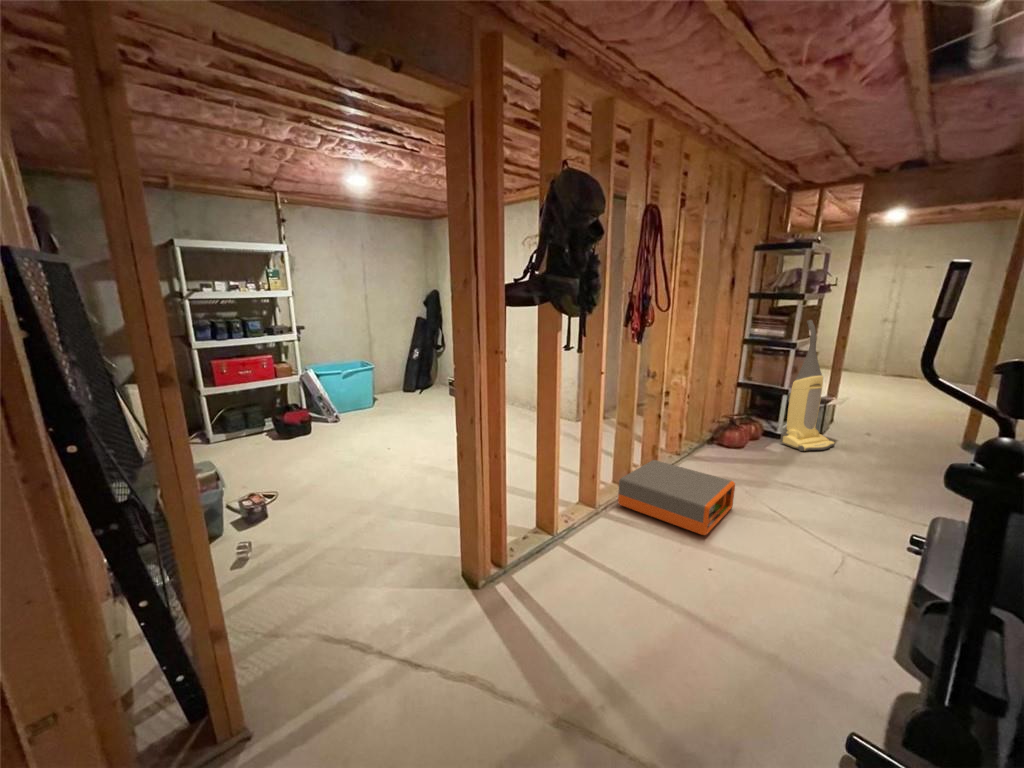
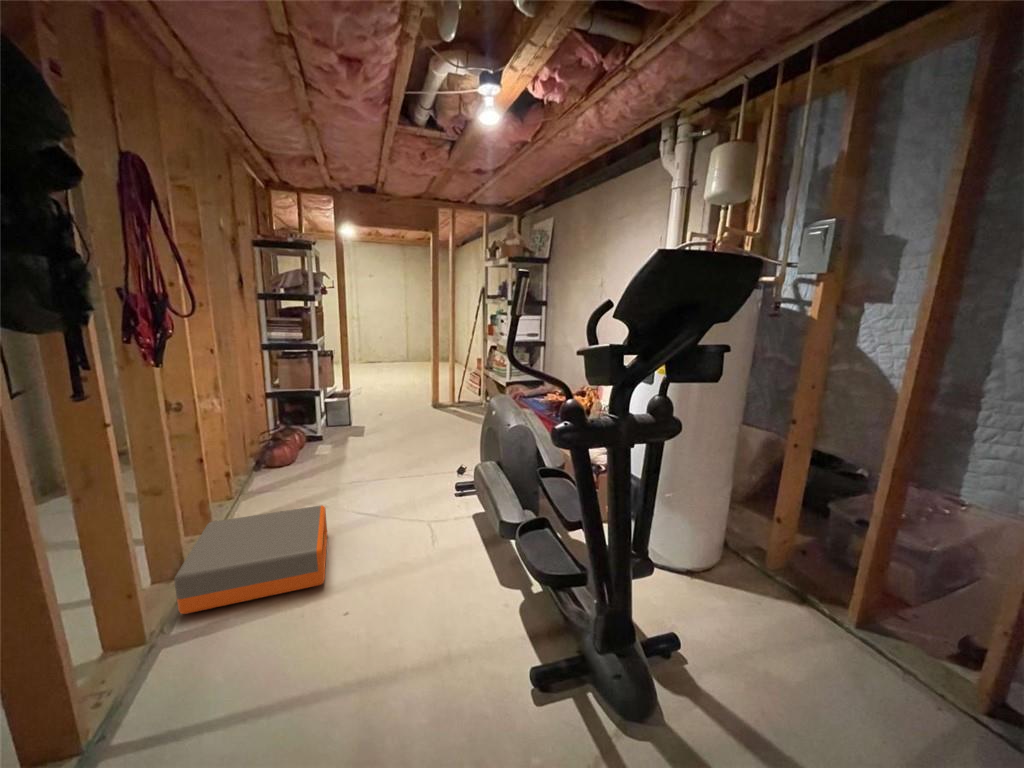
vacuum cleaner: present [780,320,835,451] -> none [321,320,367,447]

